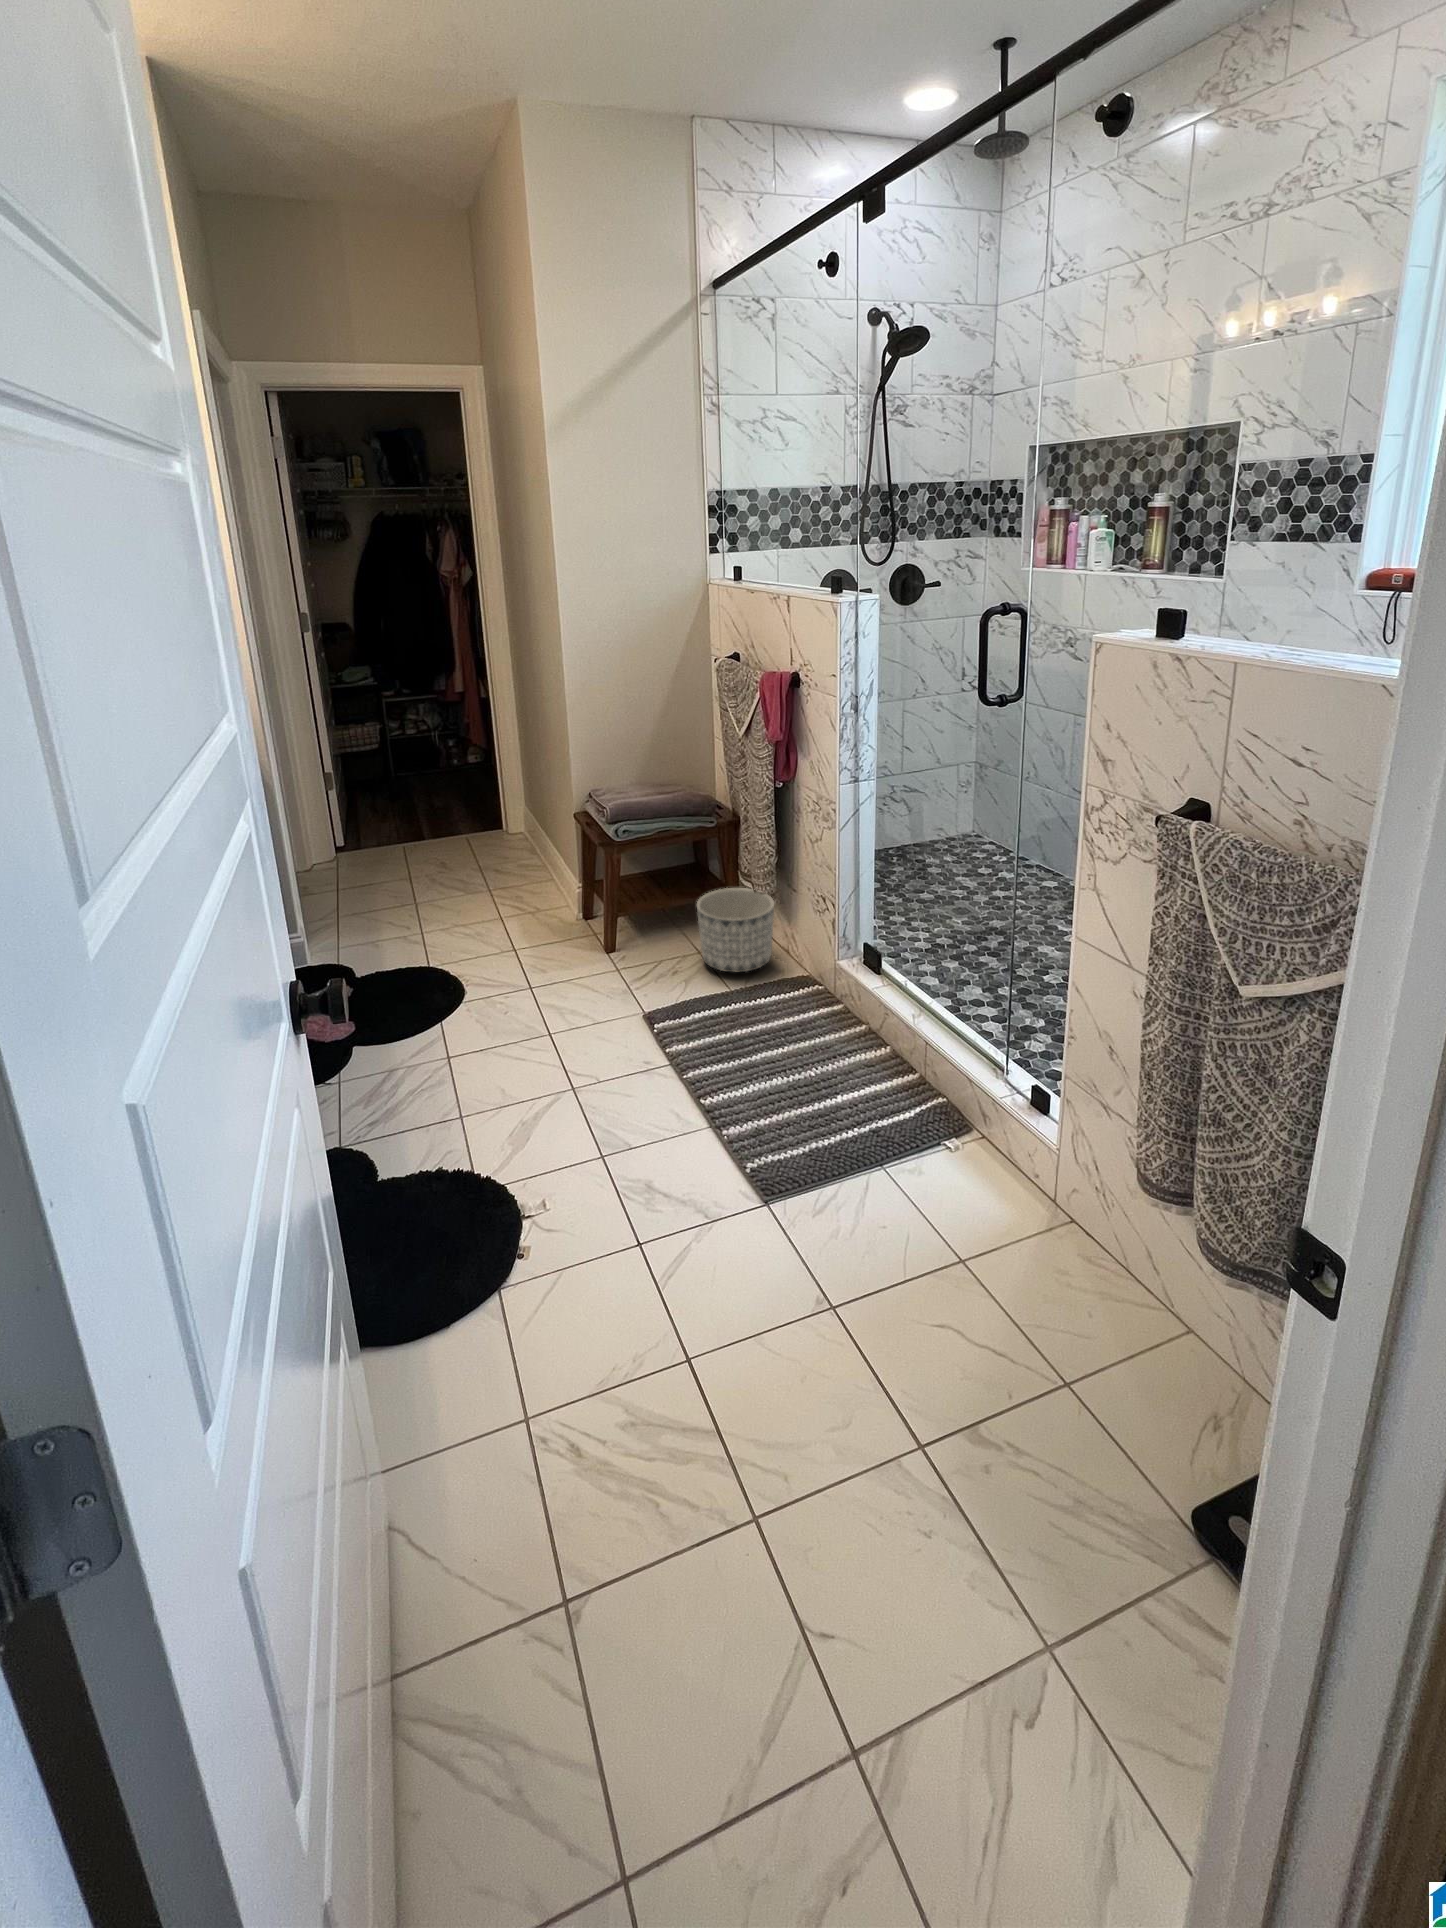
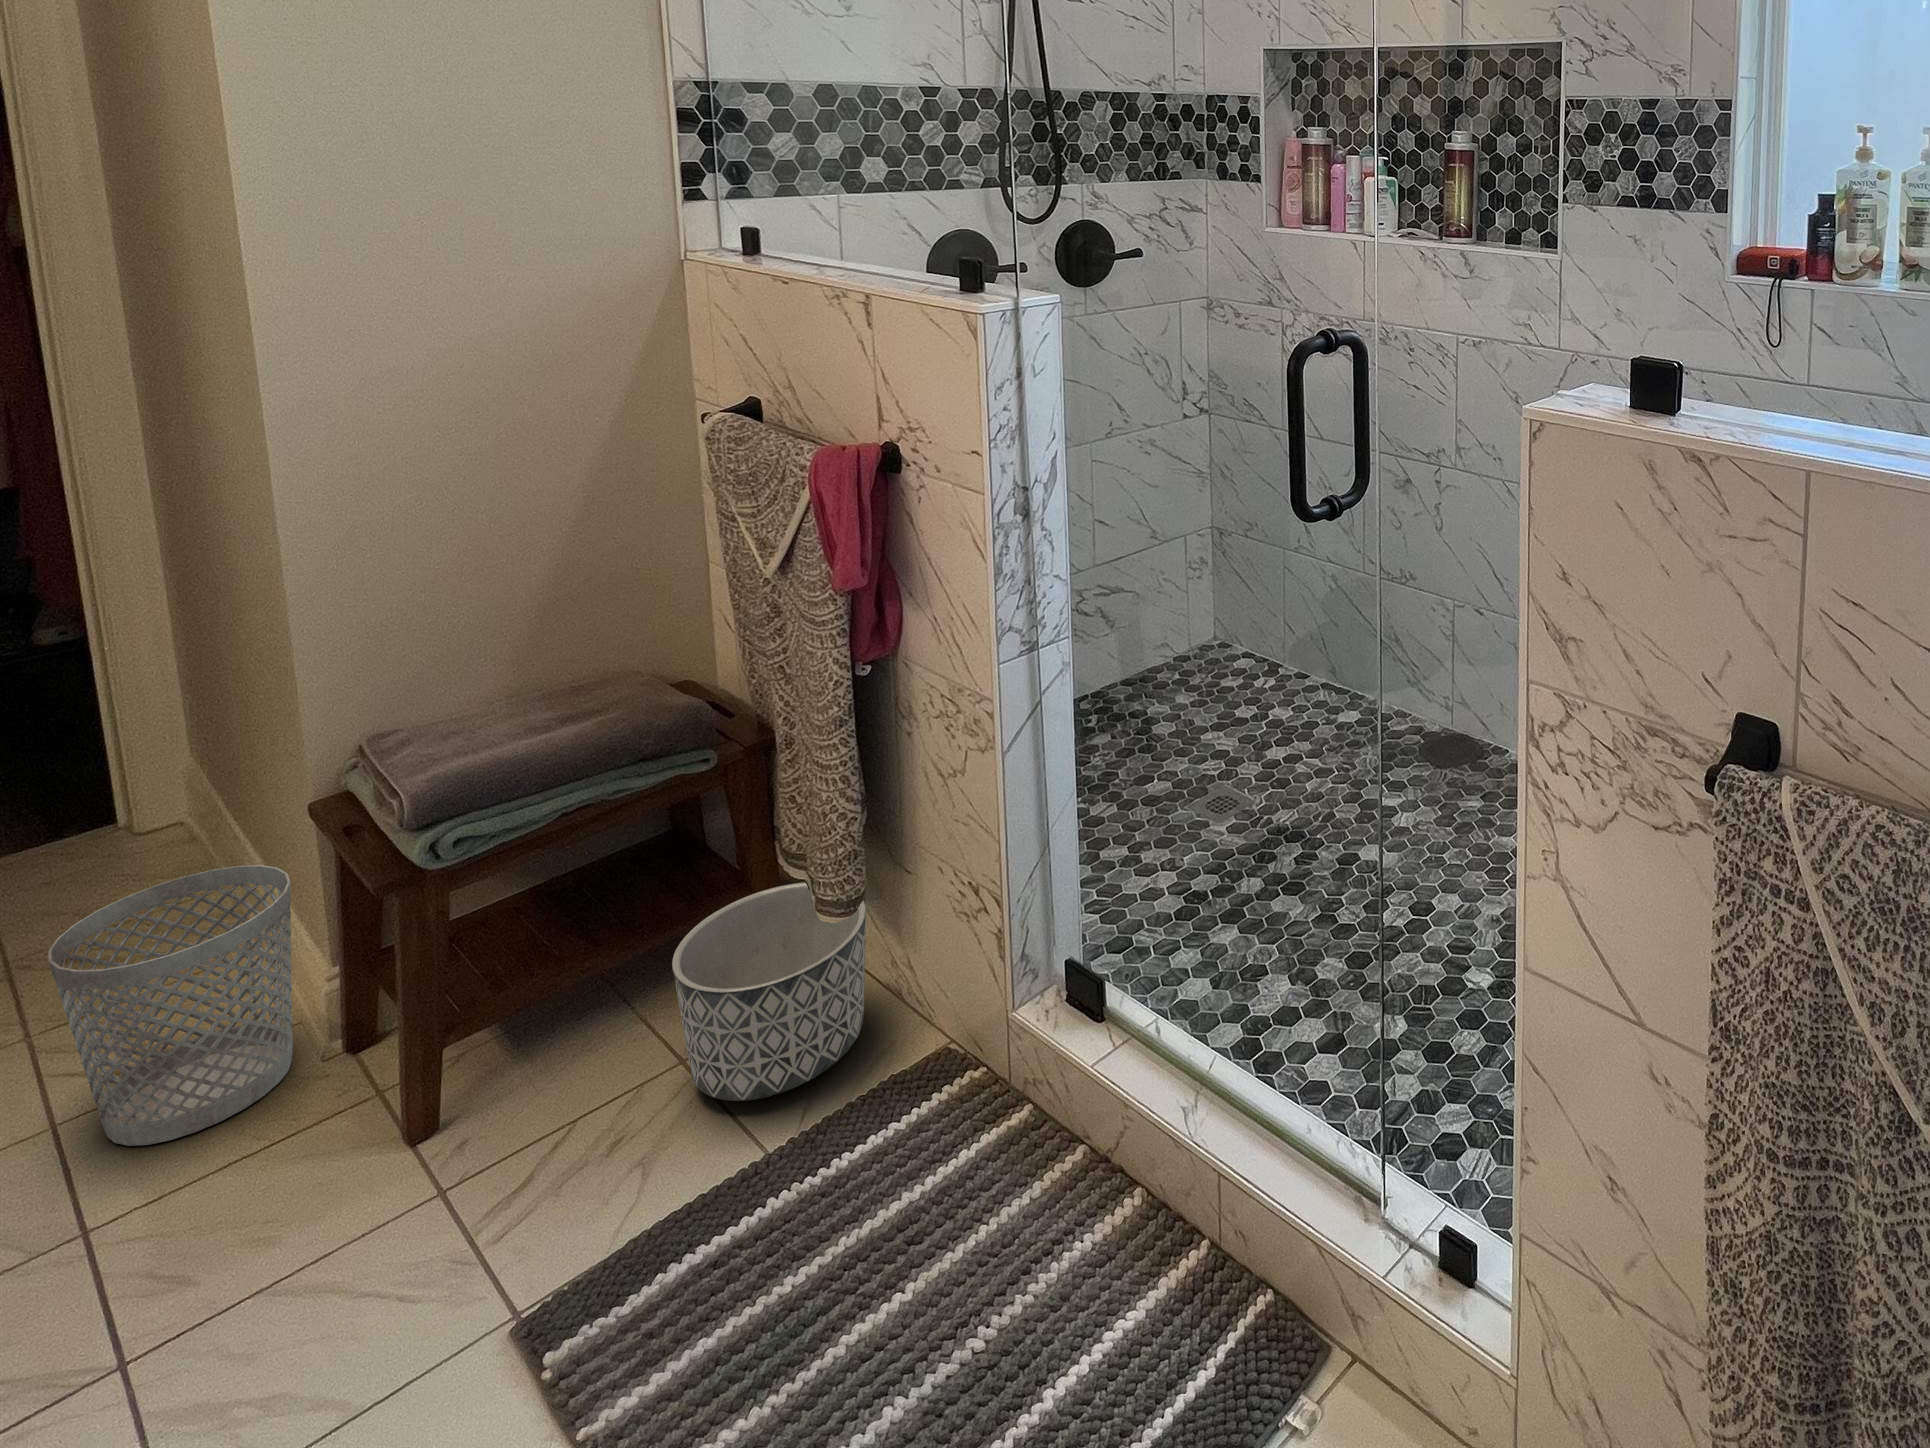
wastebasket: none [504,837,569,931] -> present [48,865,293,1146]

